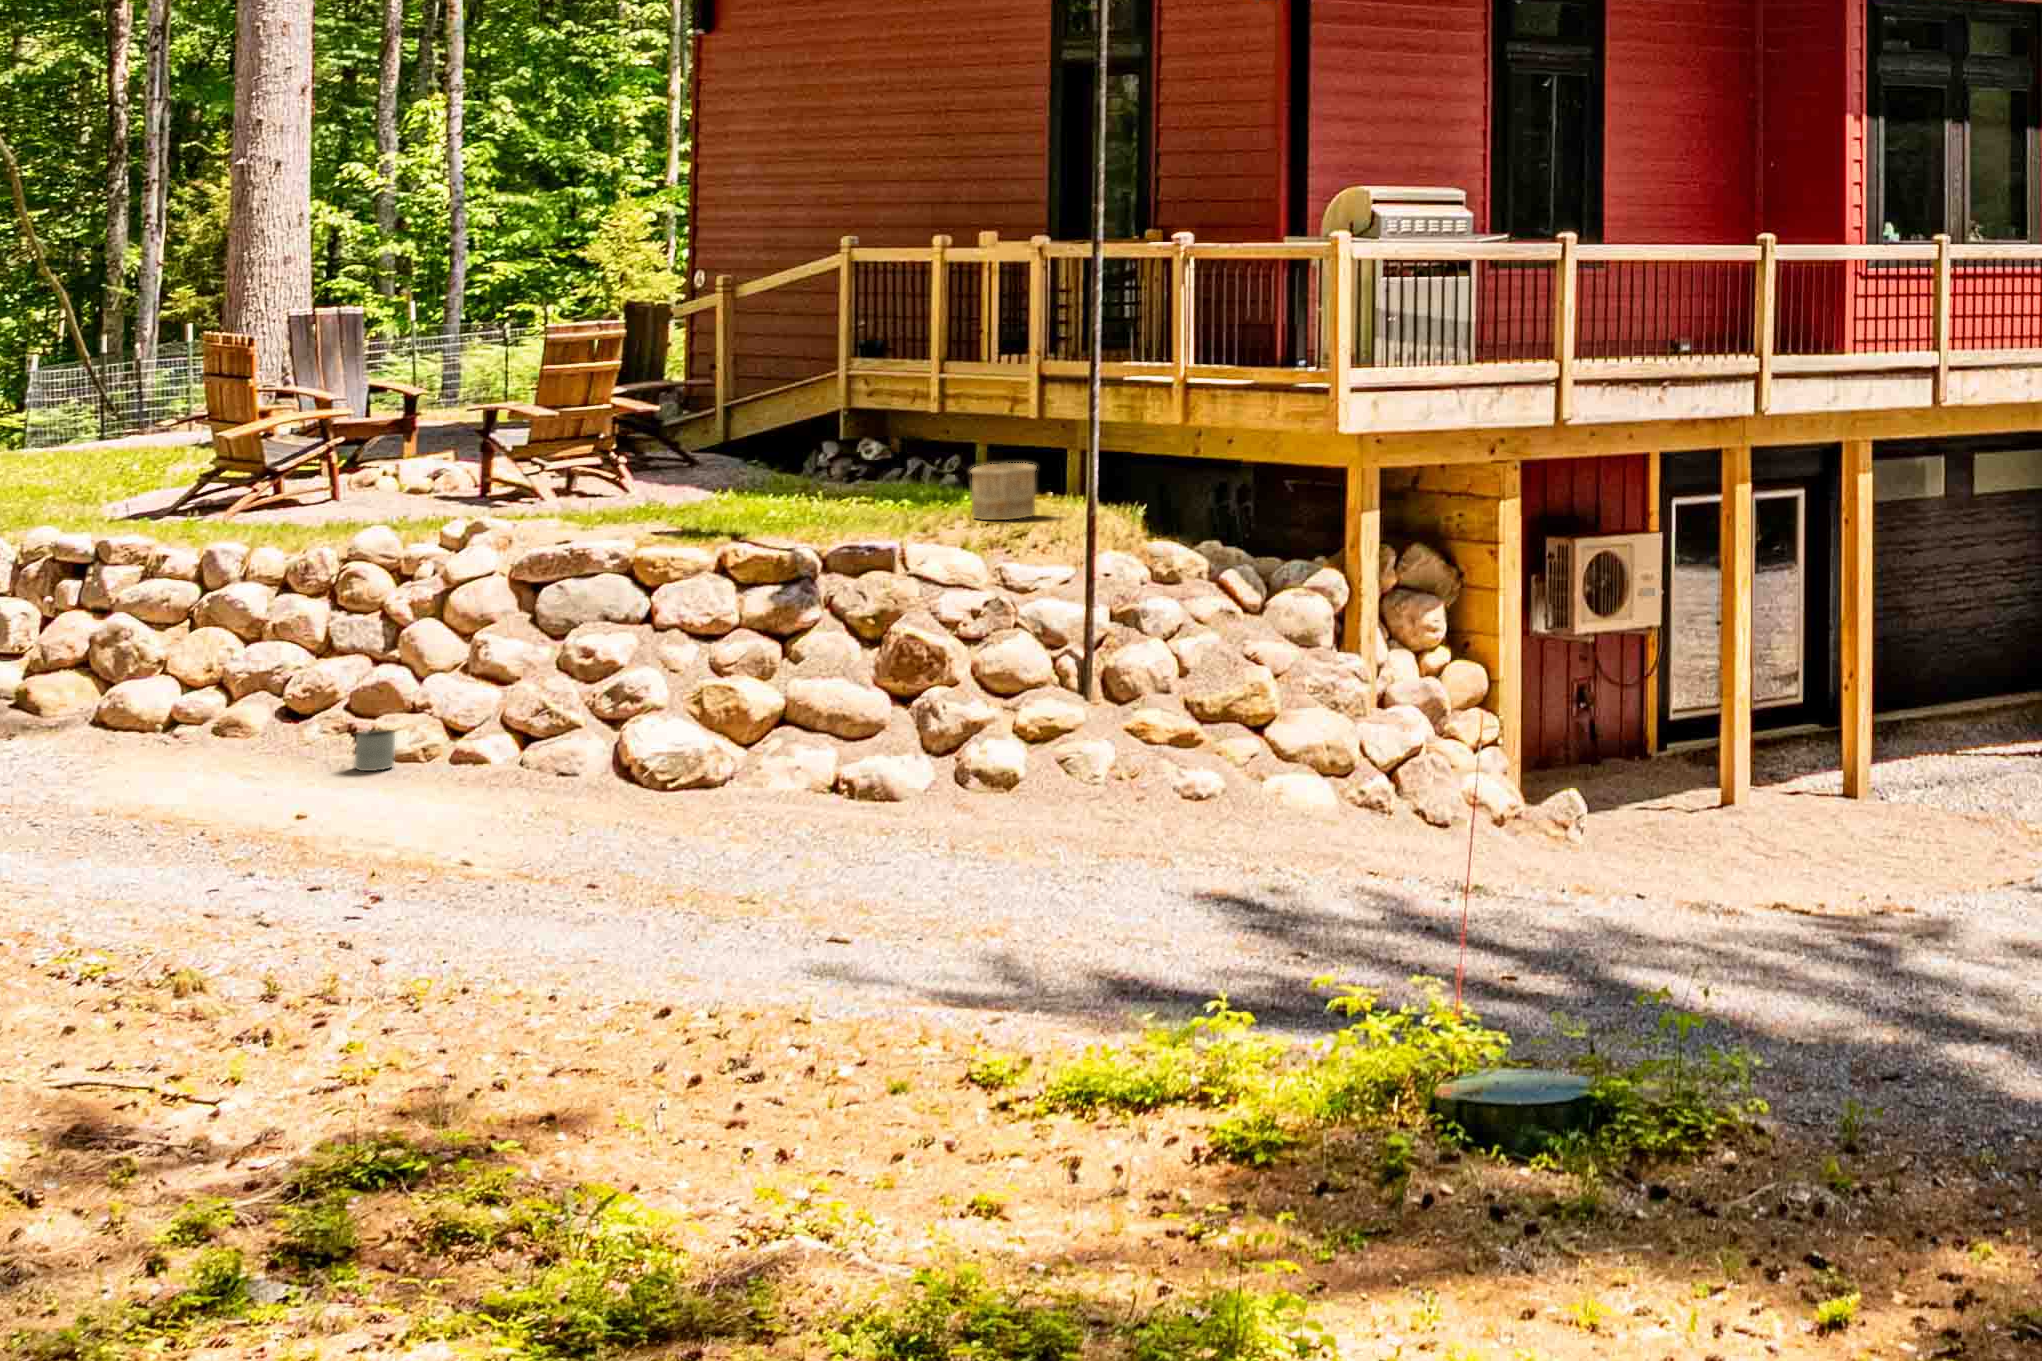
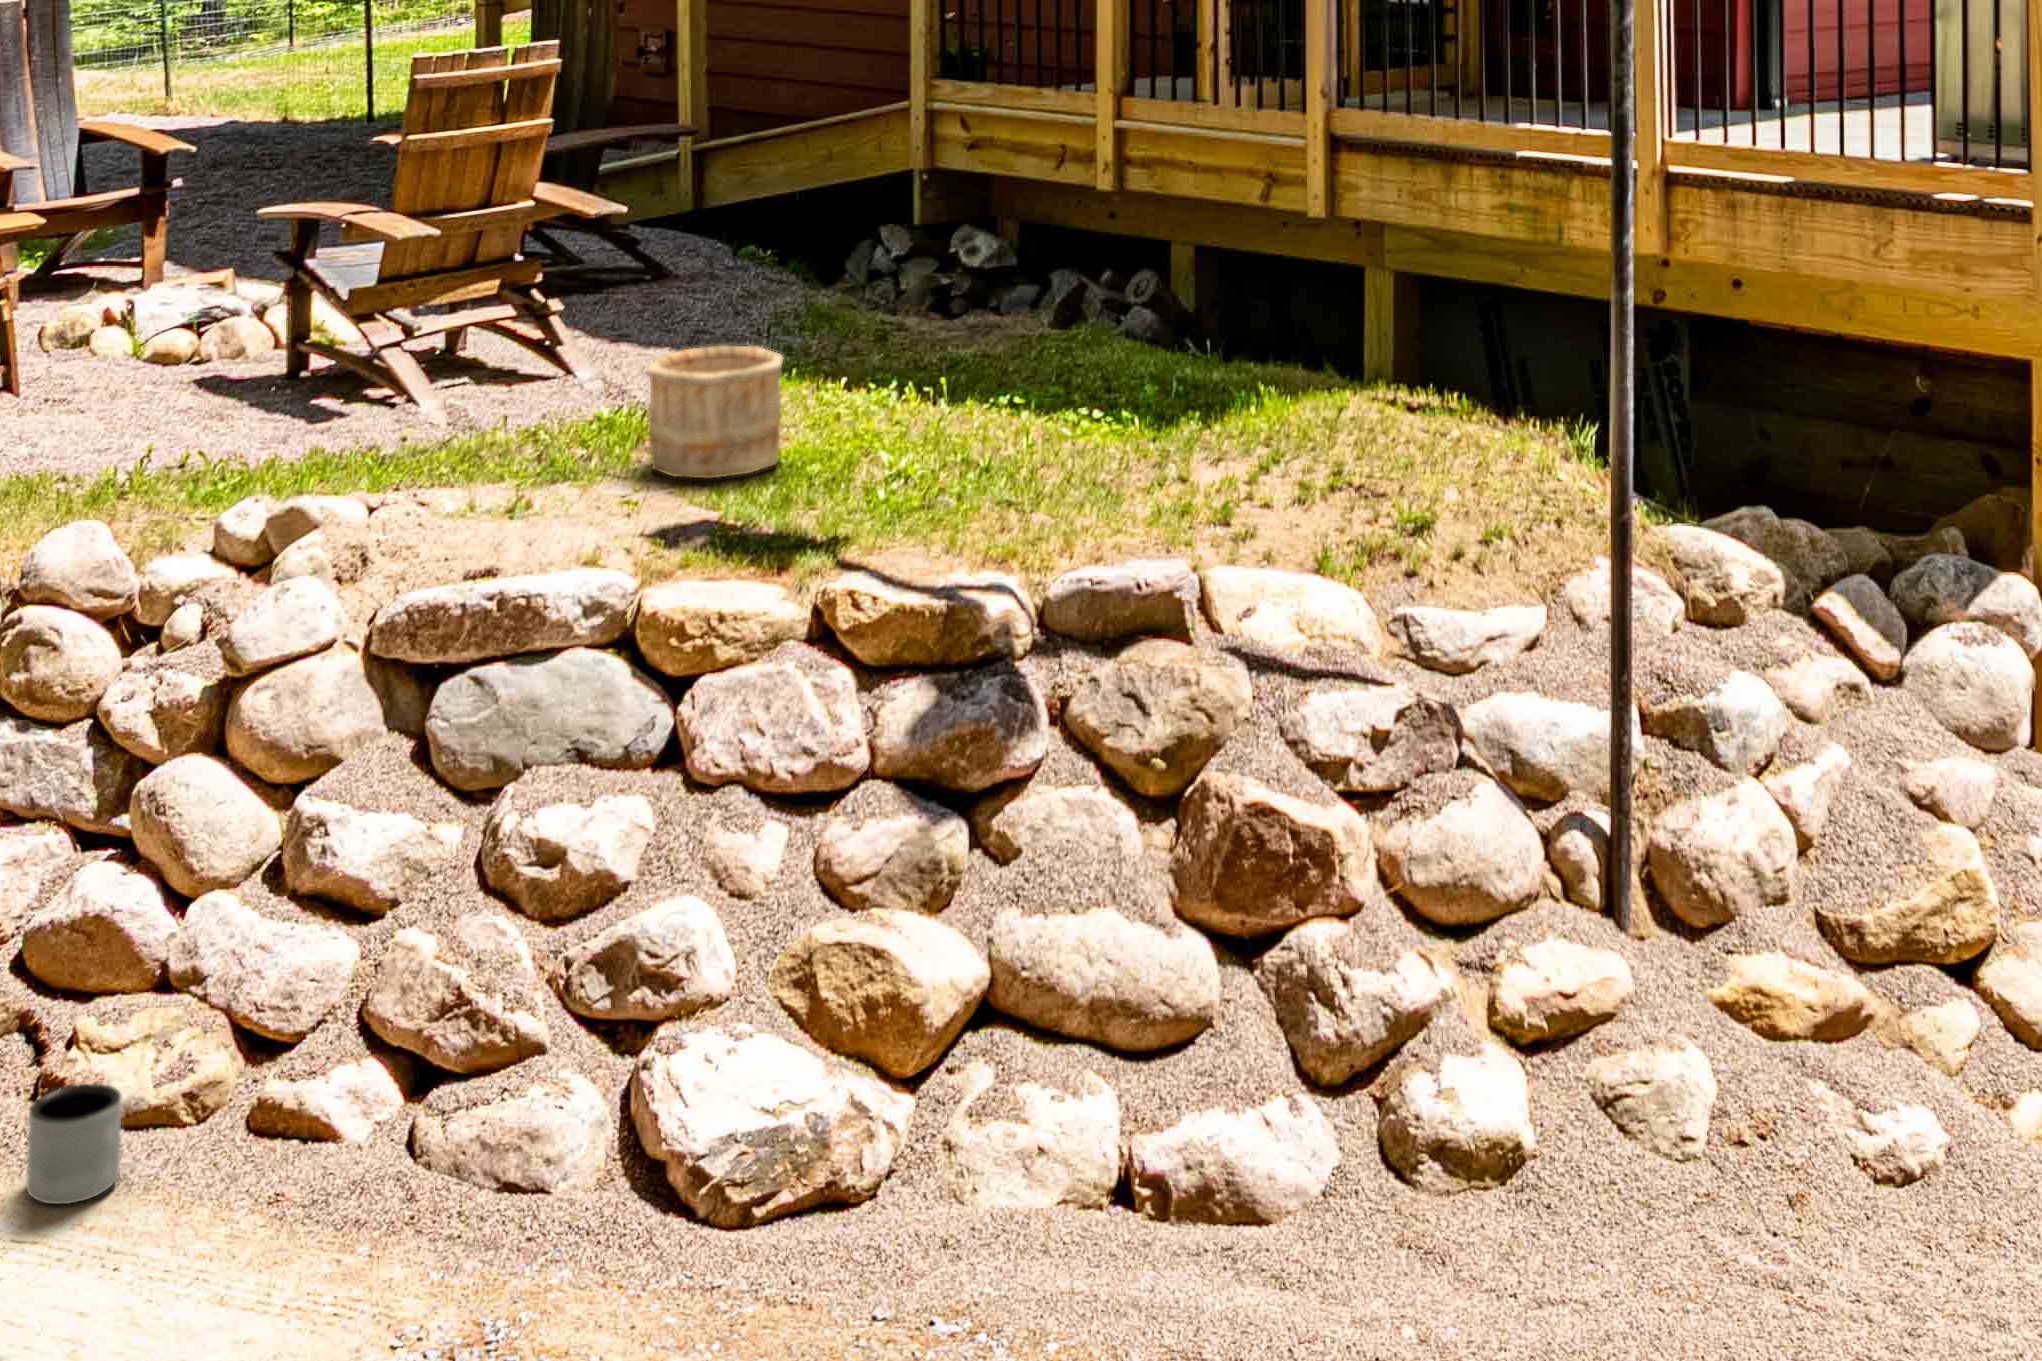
wooden bucket: present [971,463,1036,520] -> present [645,346,783,479]

